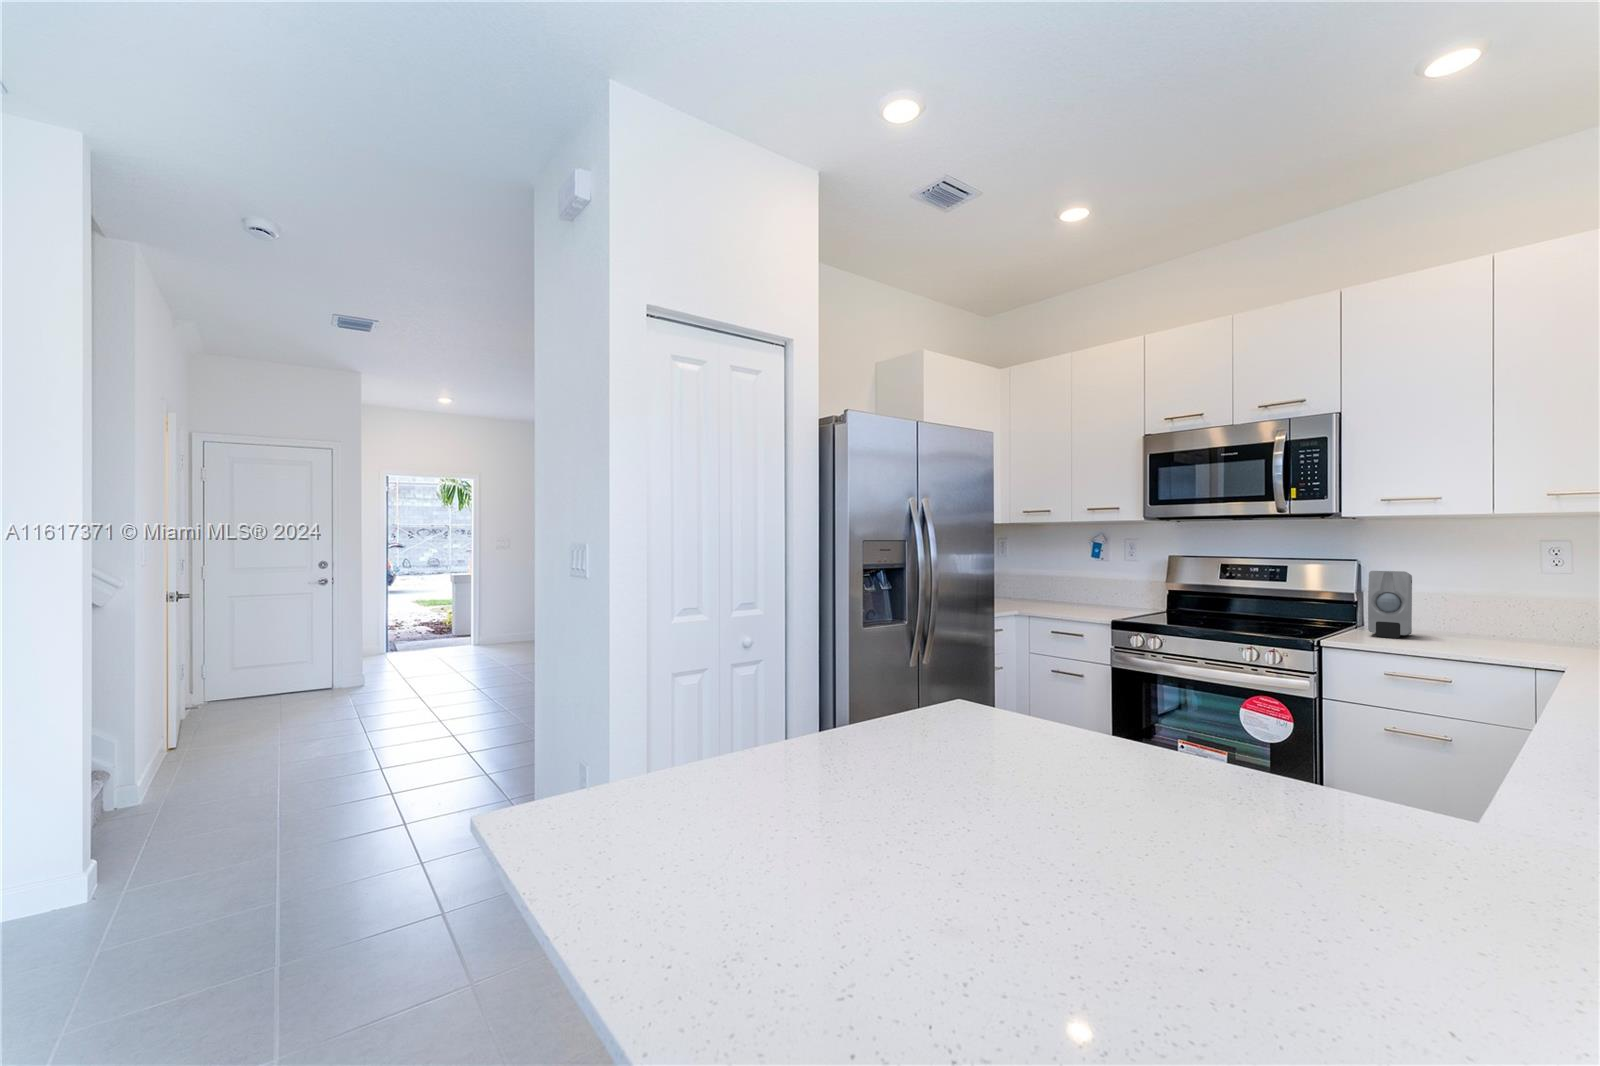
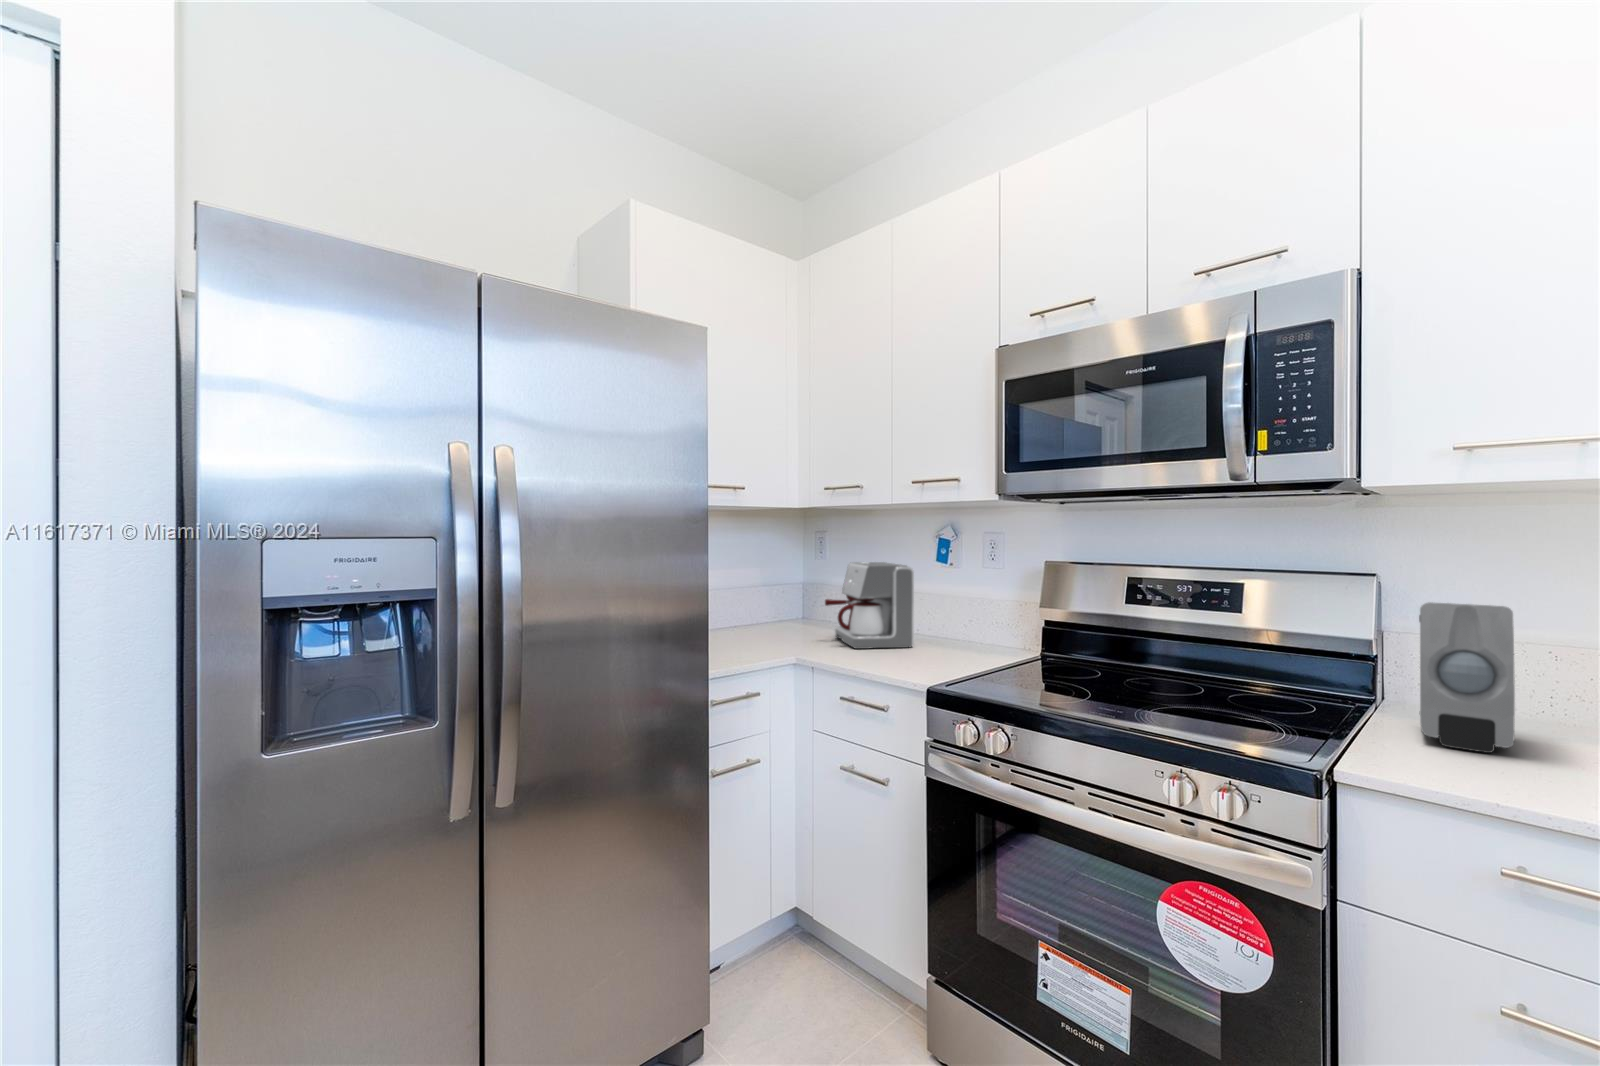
coffee maker: none [1023,557,1084,608] -> present [825,562,914,649]

